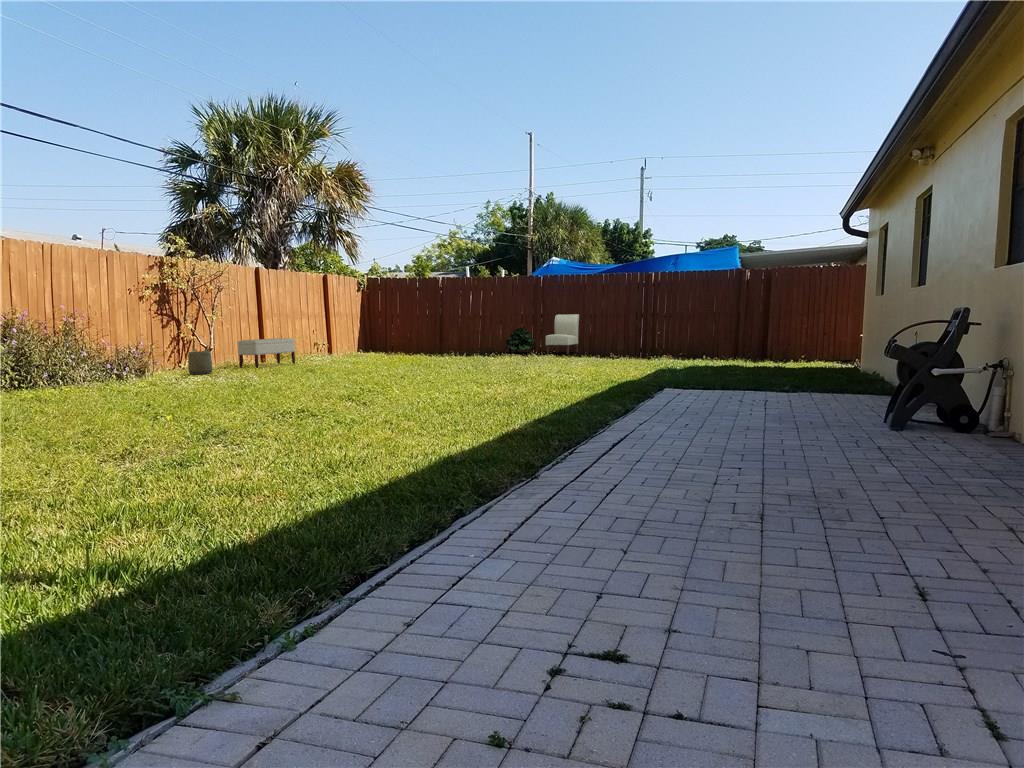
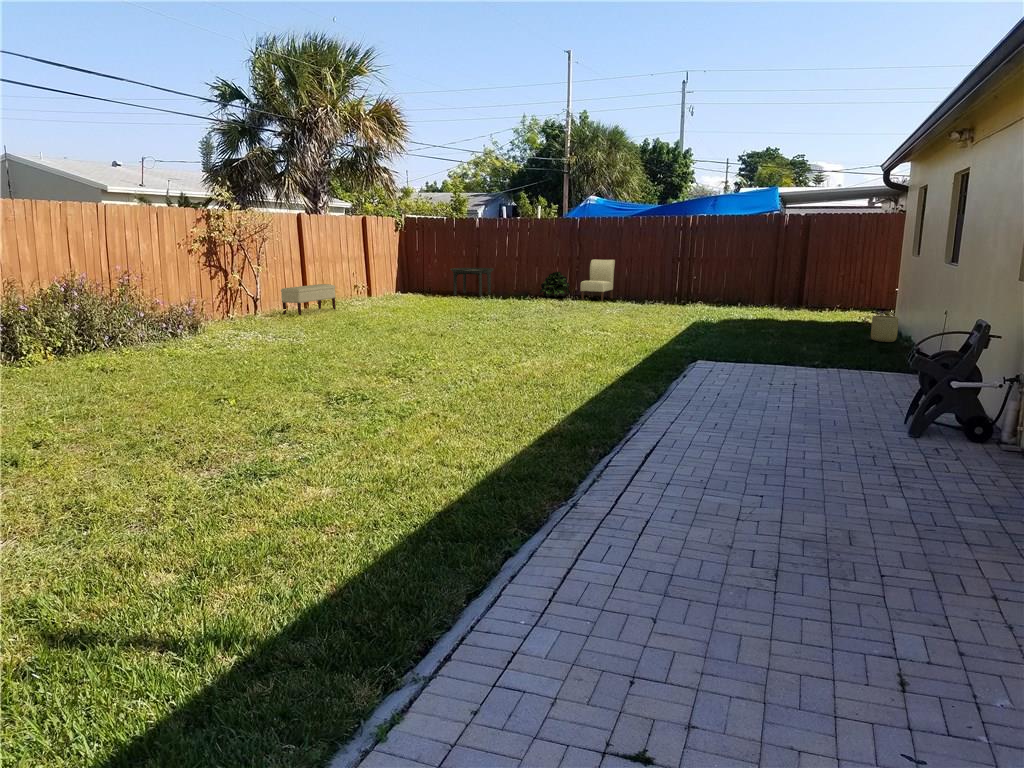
round table: none [414,327,459,354] -> present [450,268,494,296]
basket: present [188,348,212,374] -> present [871,312,898,342]

